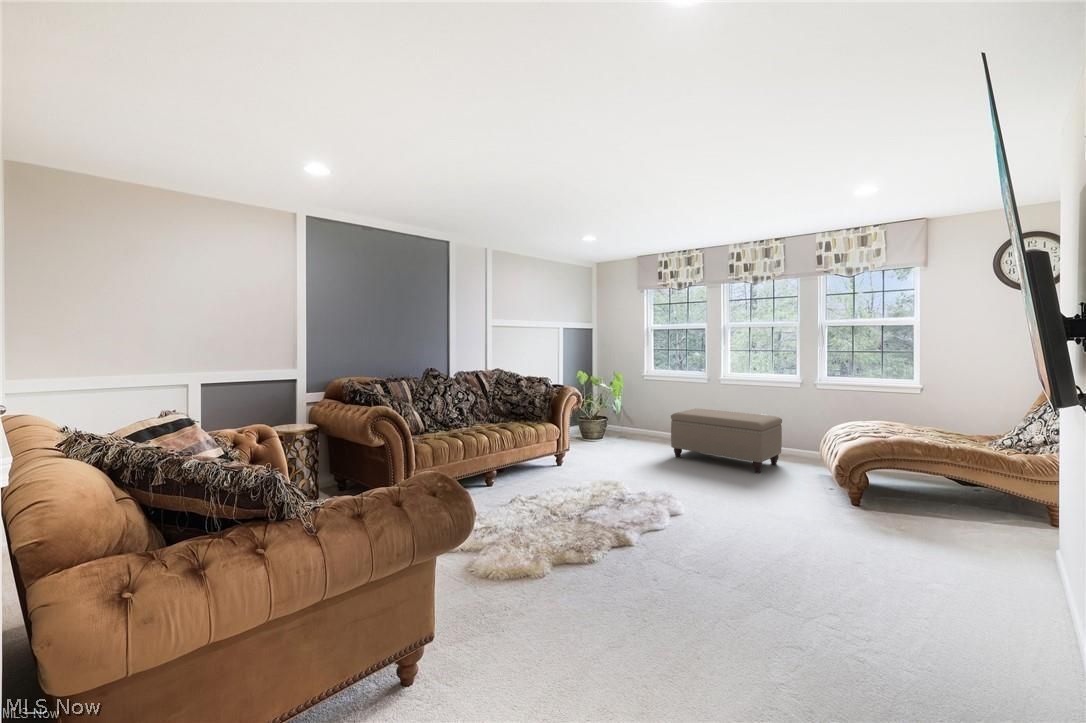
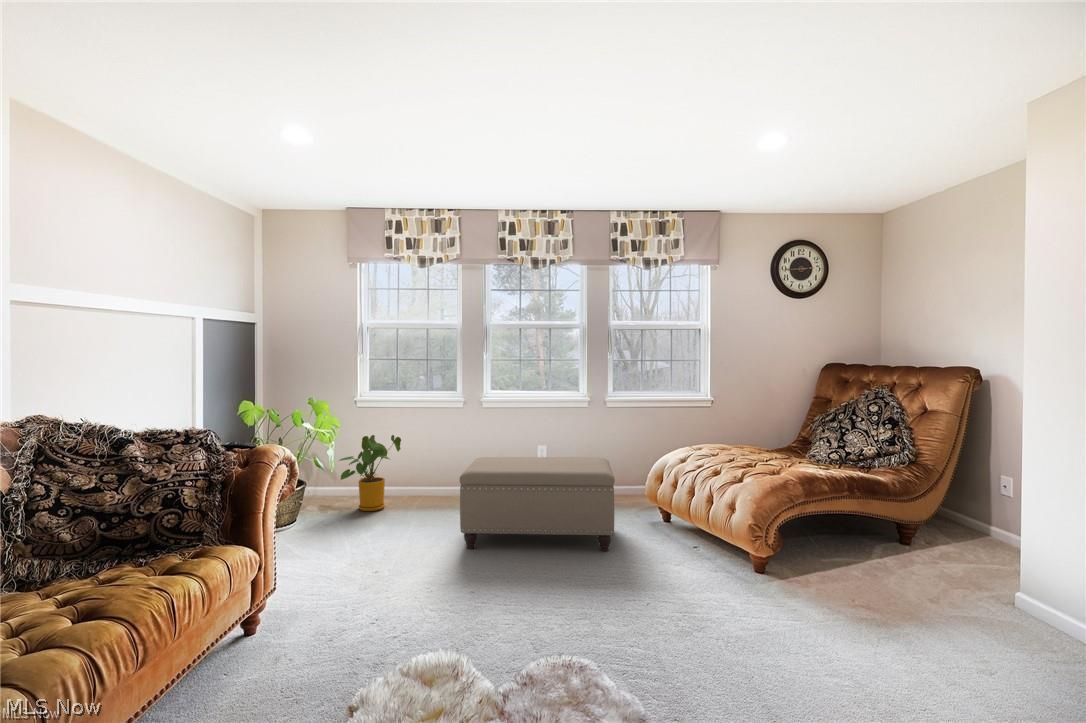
house plant: none [625,393,665,436] -> present [339,435,401,511]

